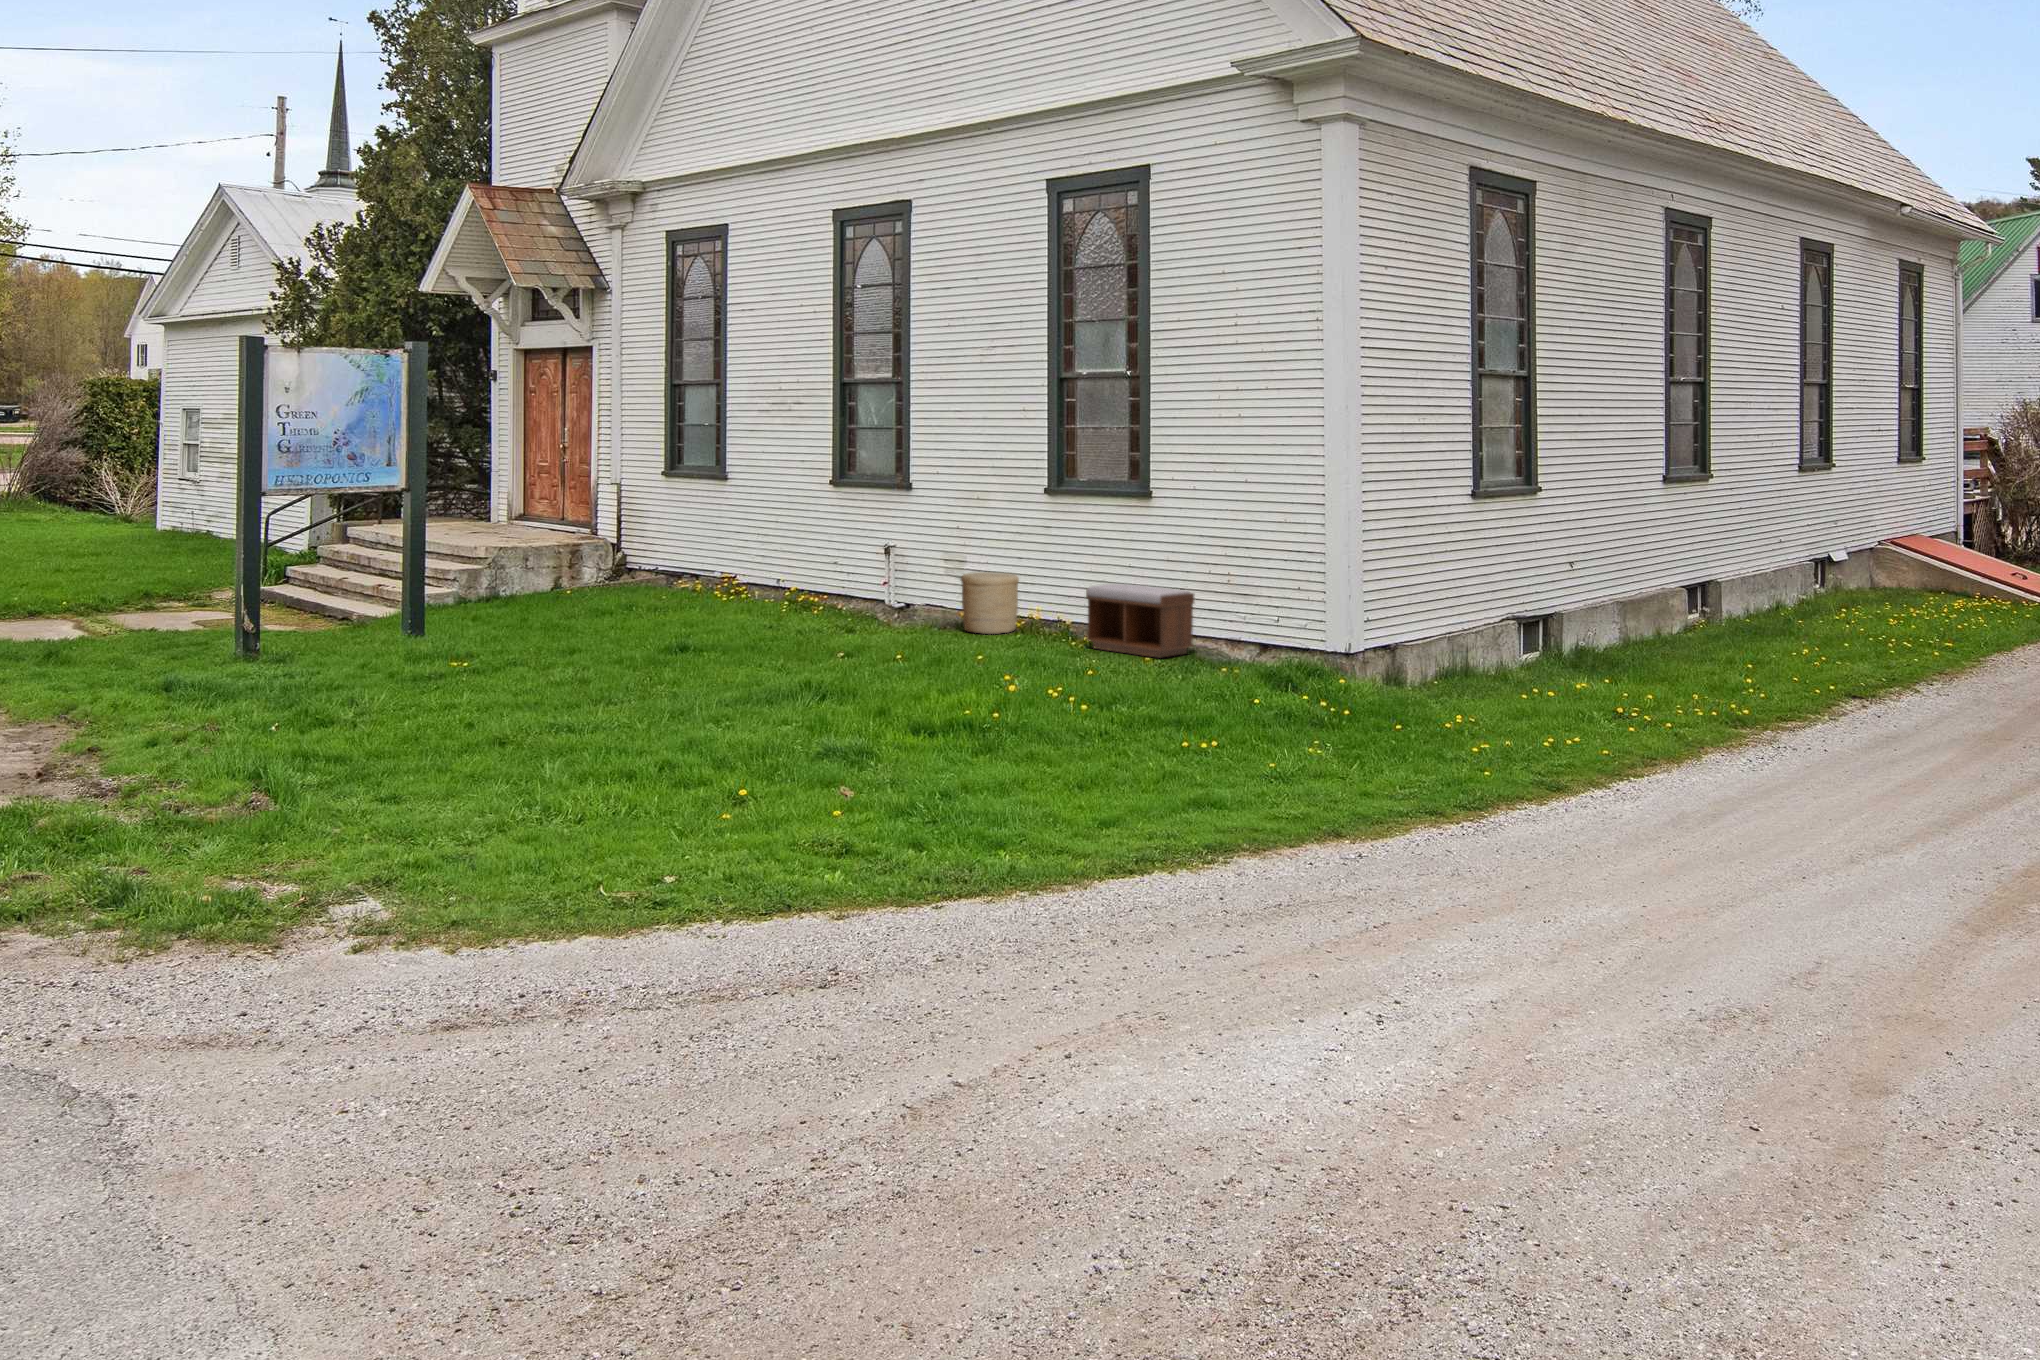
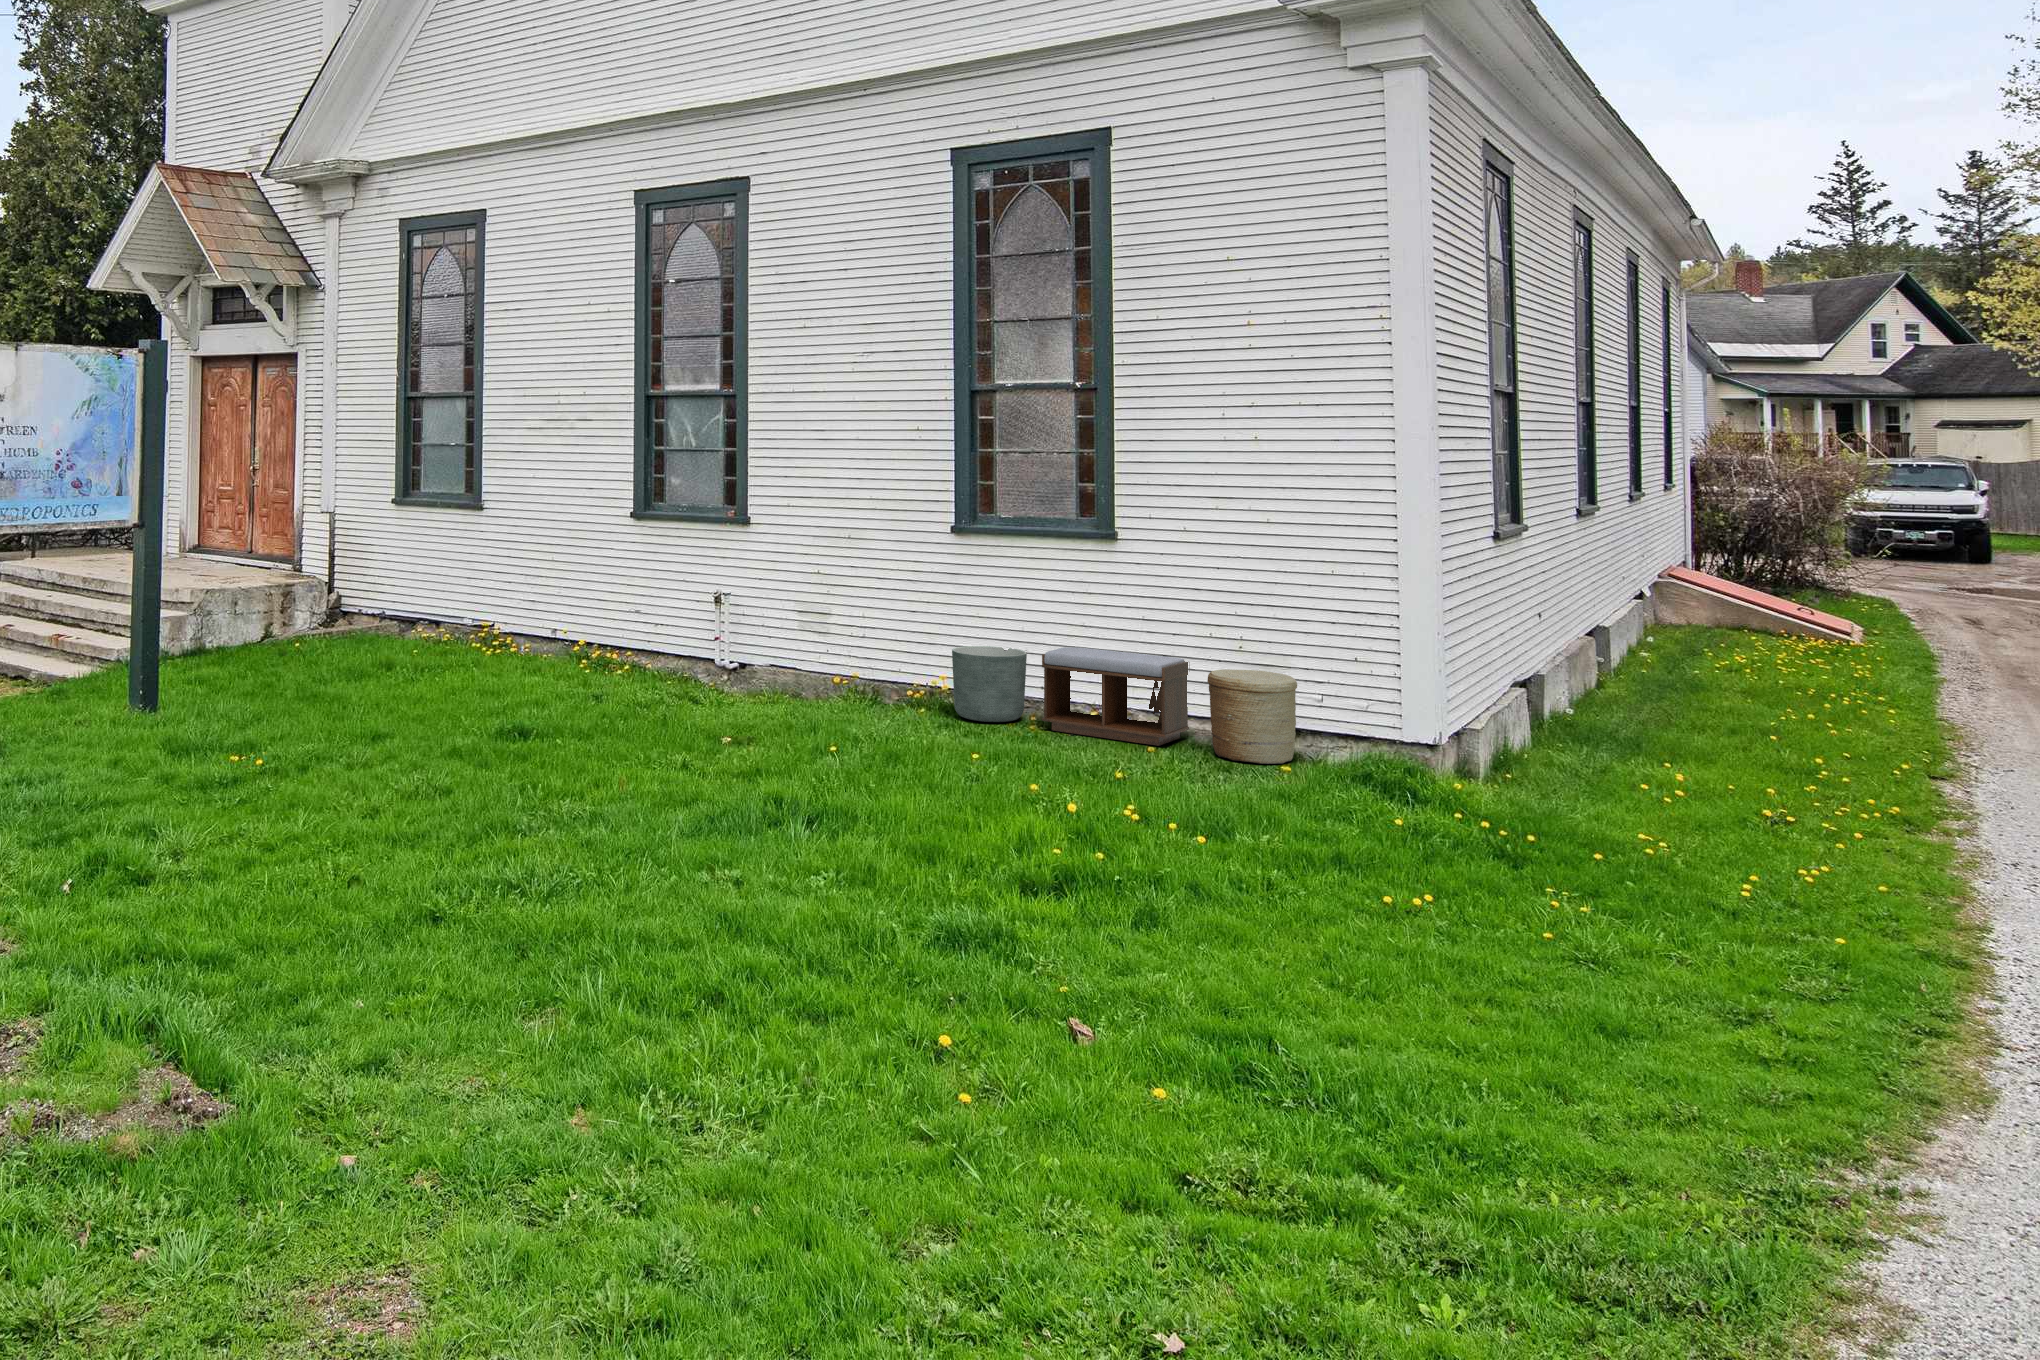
woven basket: present [961,572,1019,634] -> present [1207,669,1297,764]
planter: none [1028,584,1087,643] -> present [952,646,1027,722]

